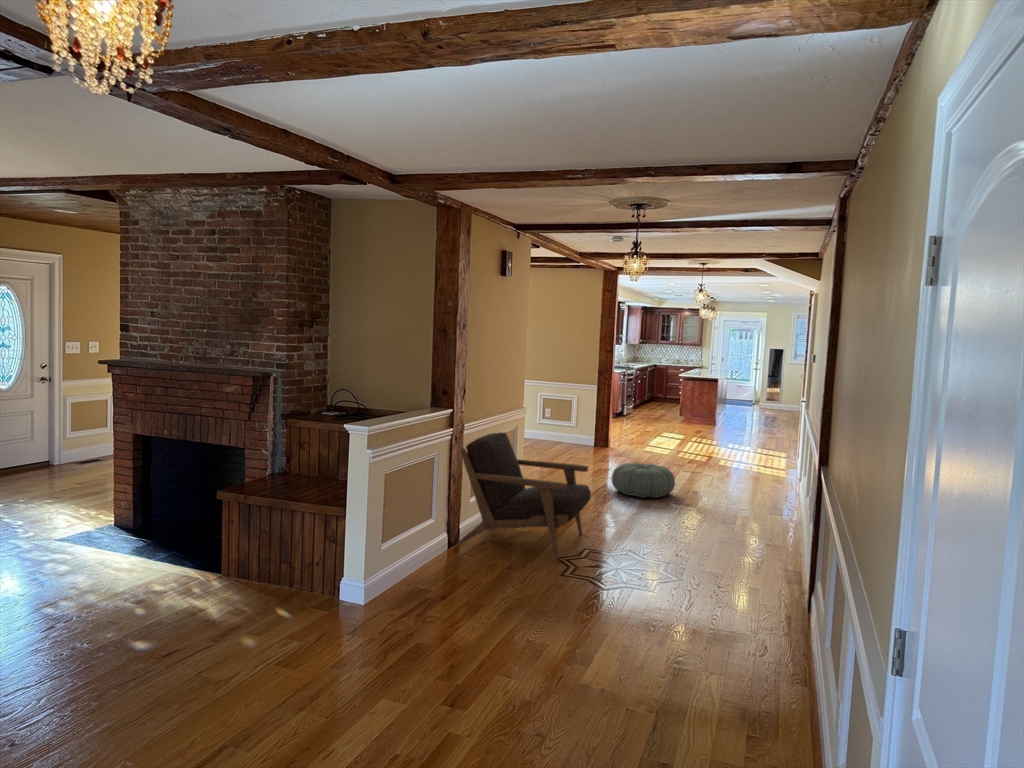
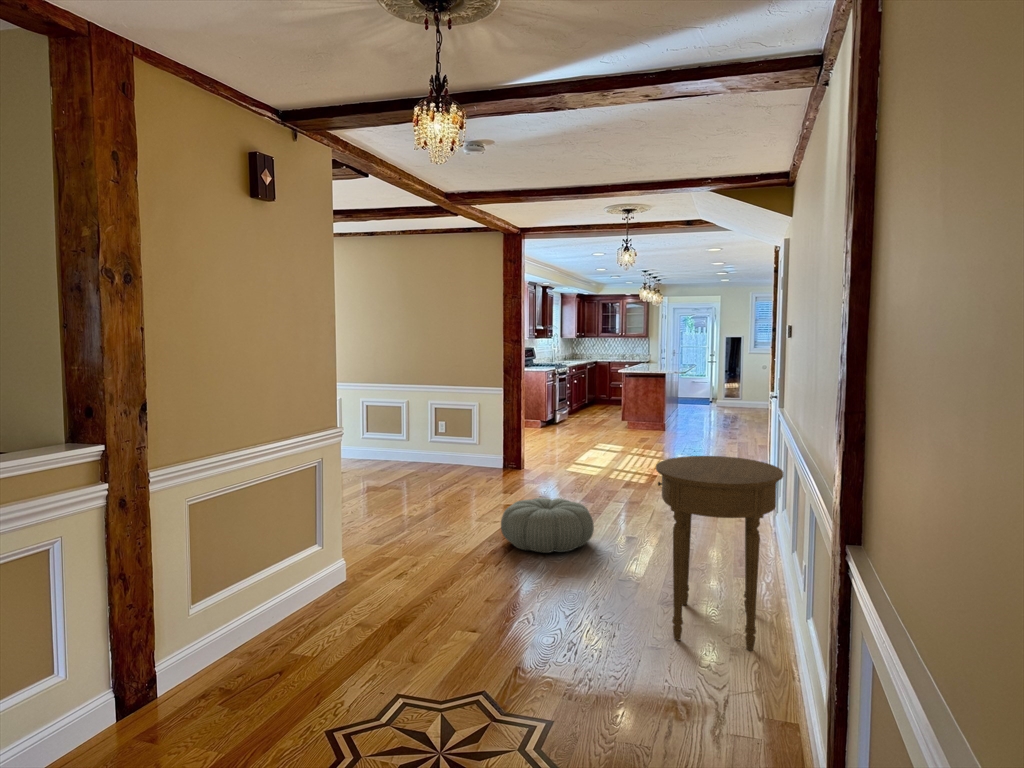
armchair: present [457,432,591,563] -> none [165,475,427,728]
side table: none [725,435,804,548] -> present [656,456,783,650]

